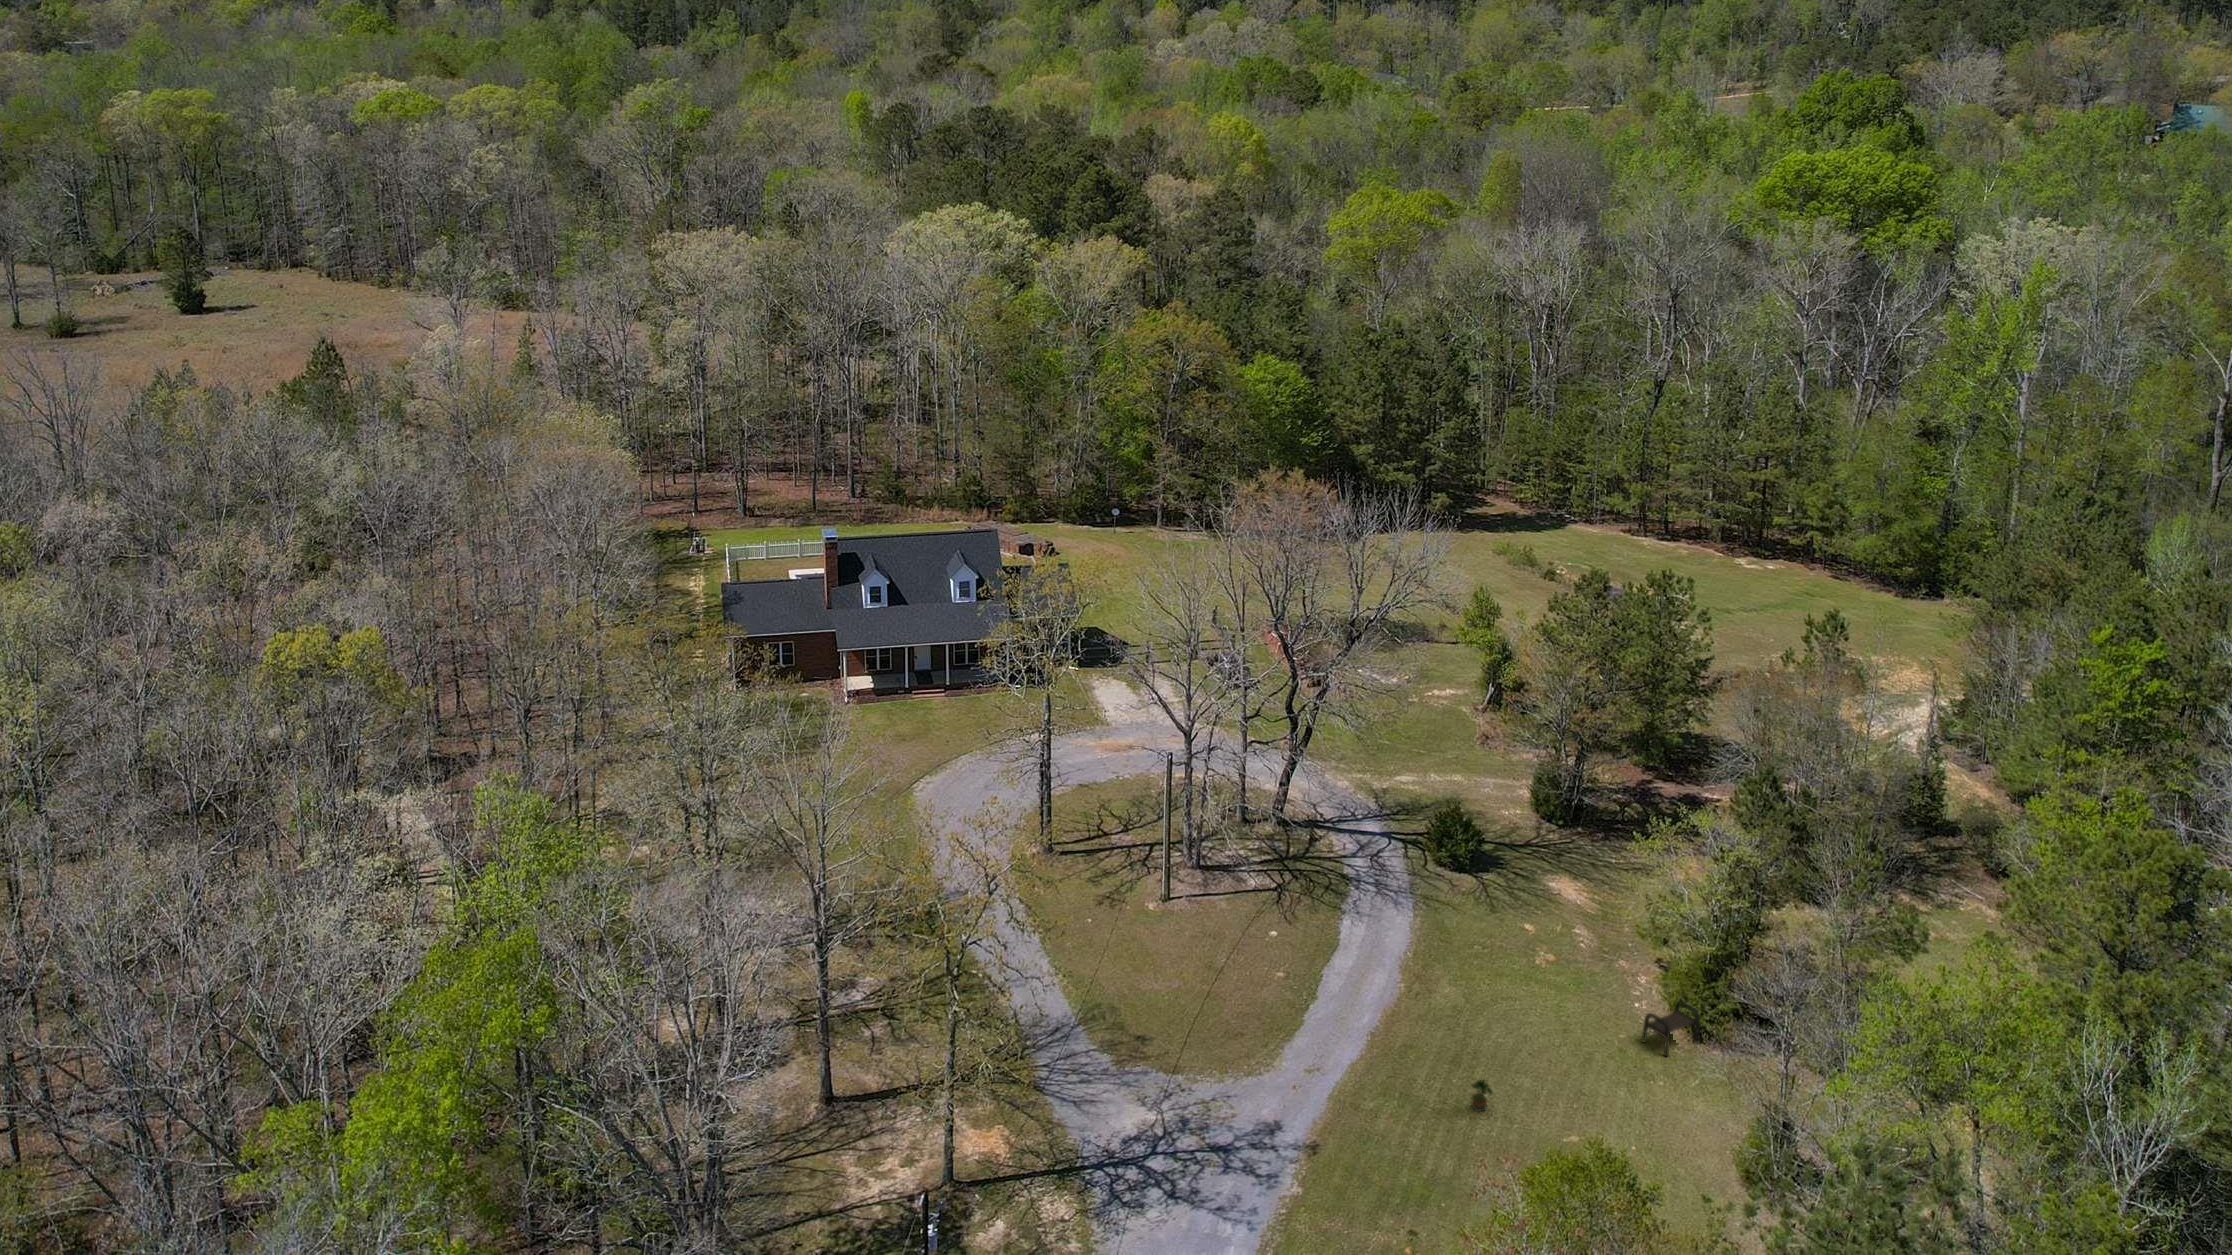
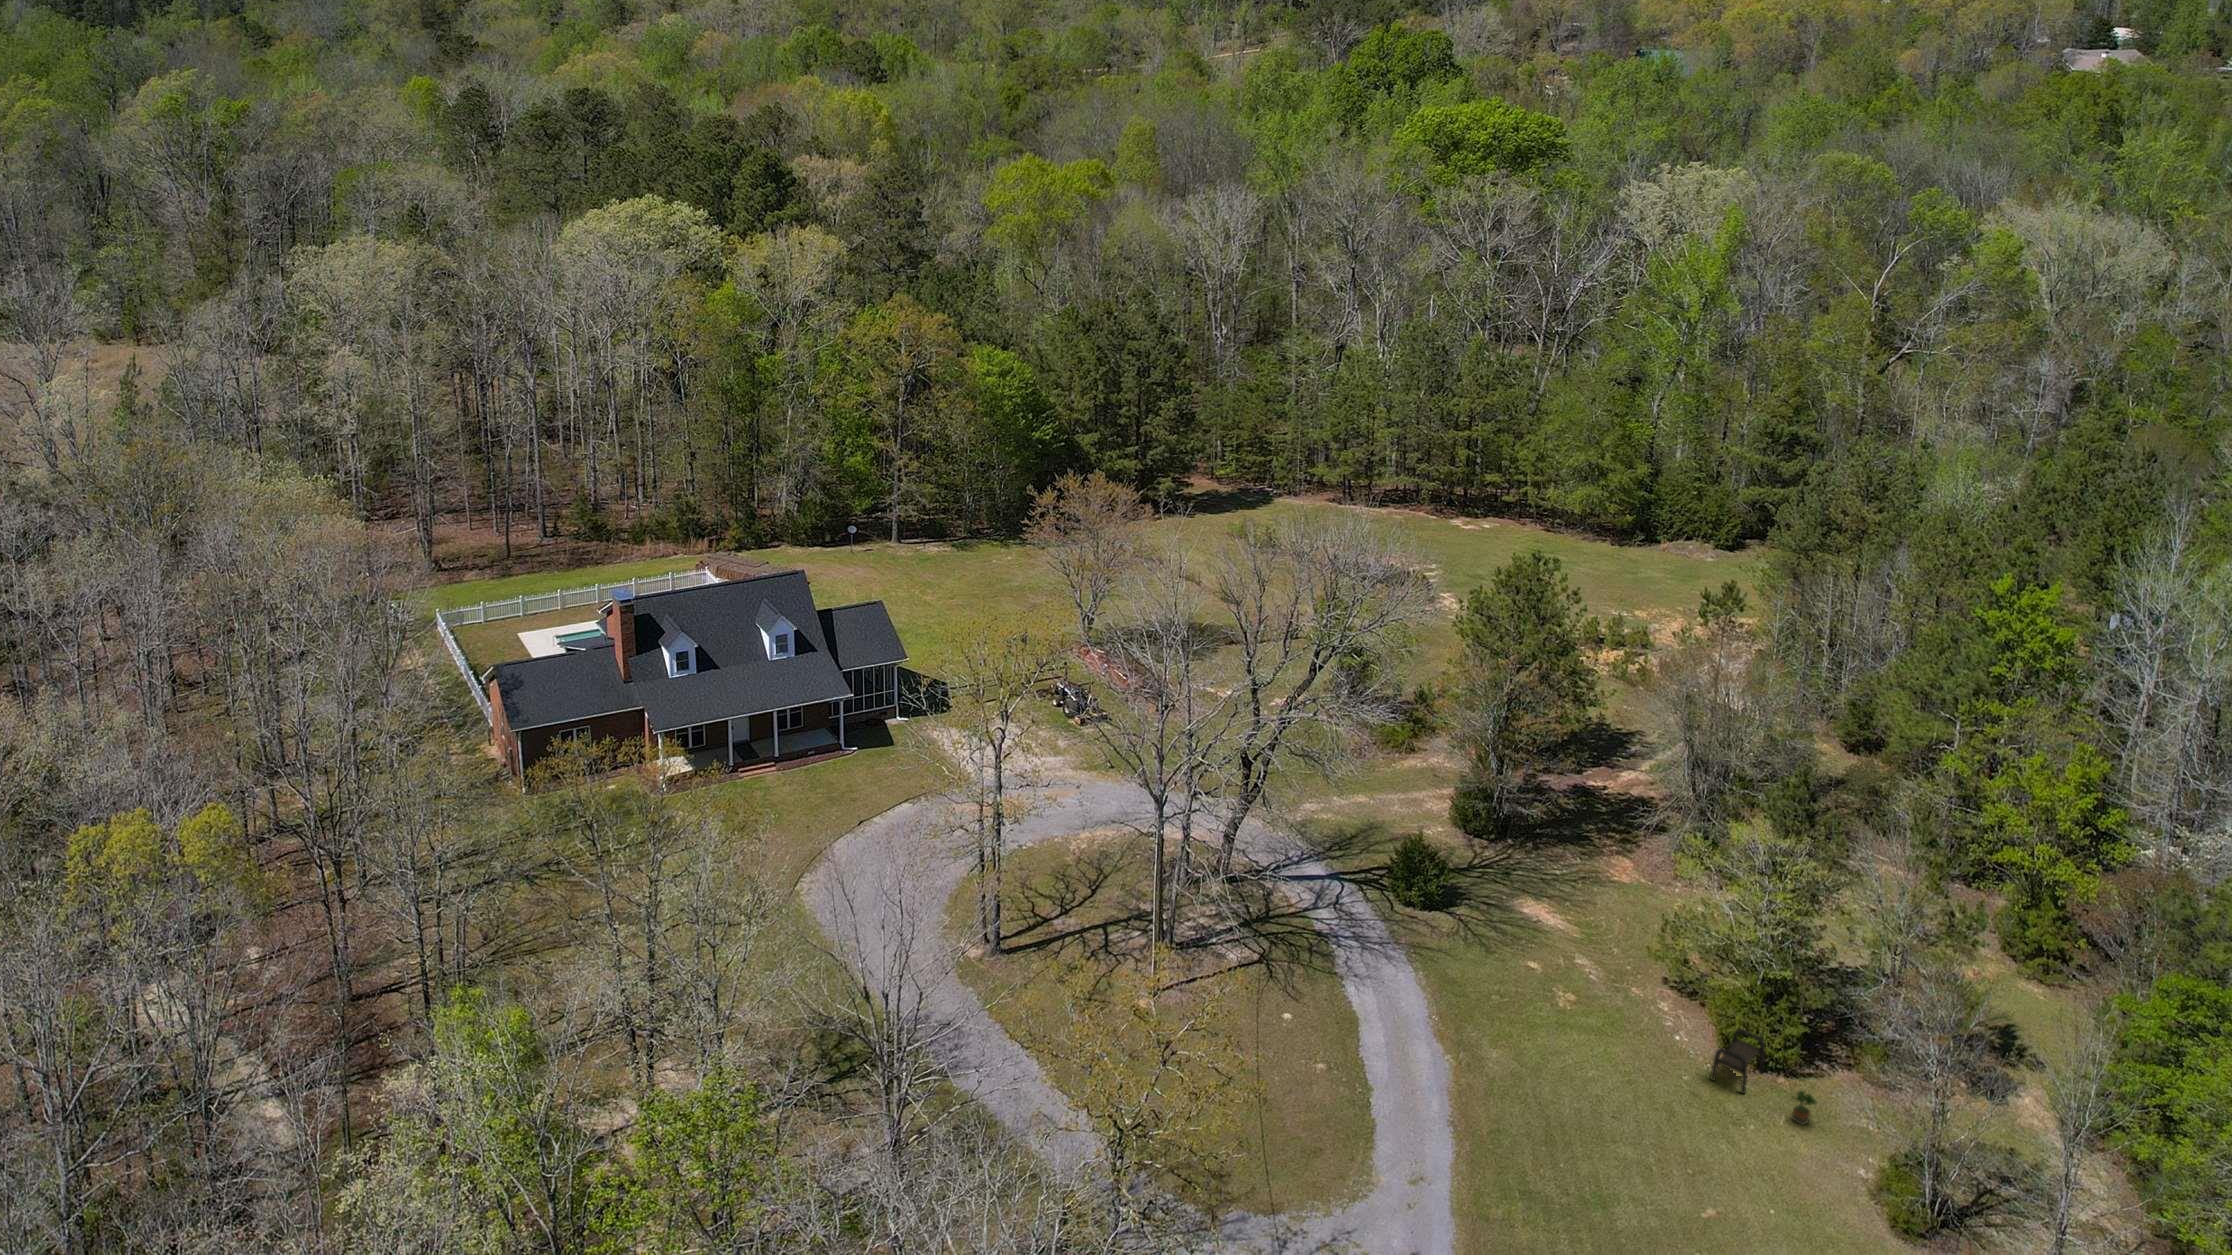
potted tree: present [1471,1080,1492,1112] -> present [1792,1090,1817,1125]

